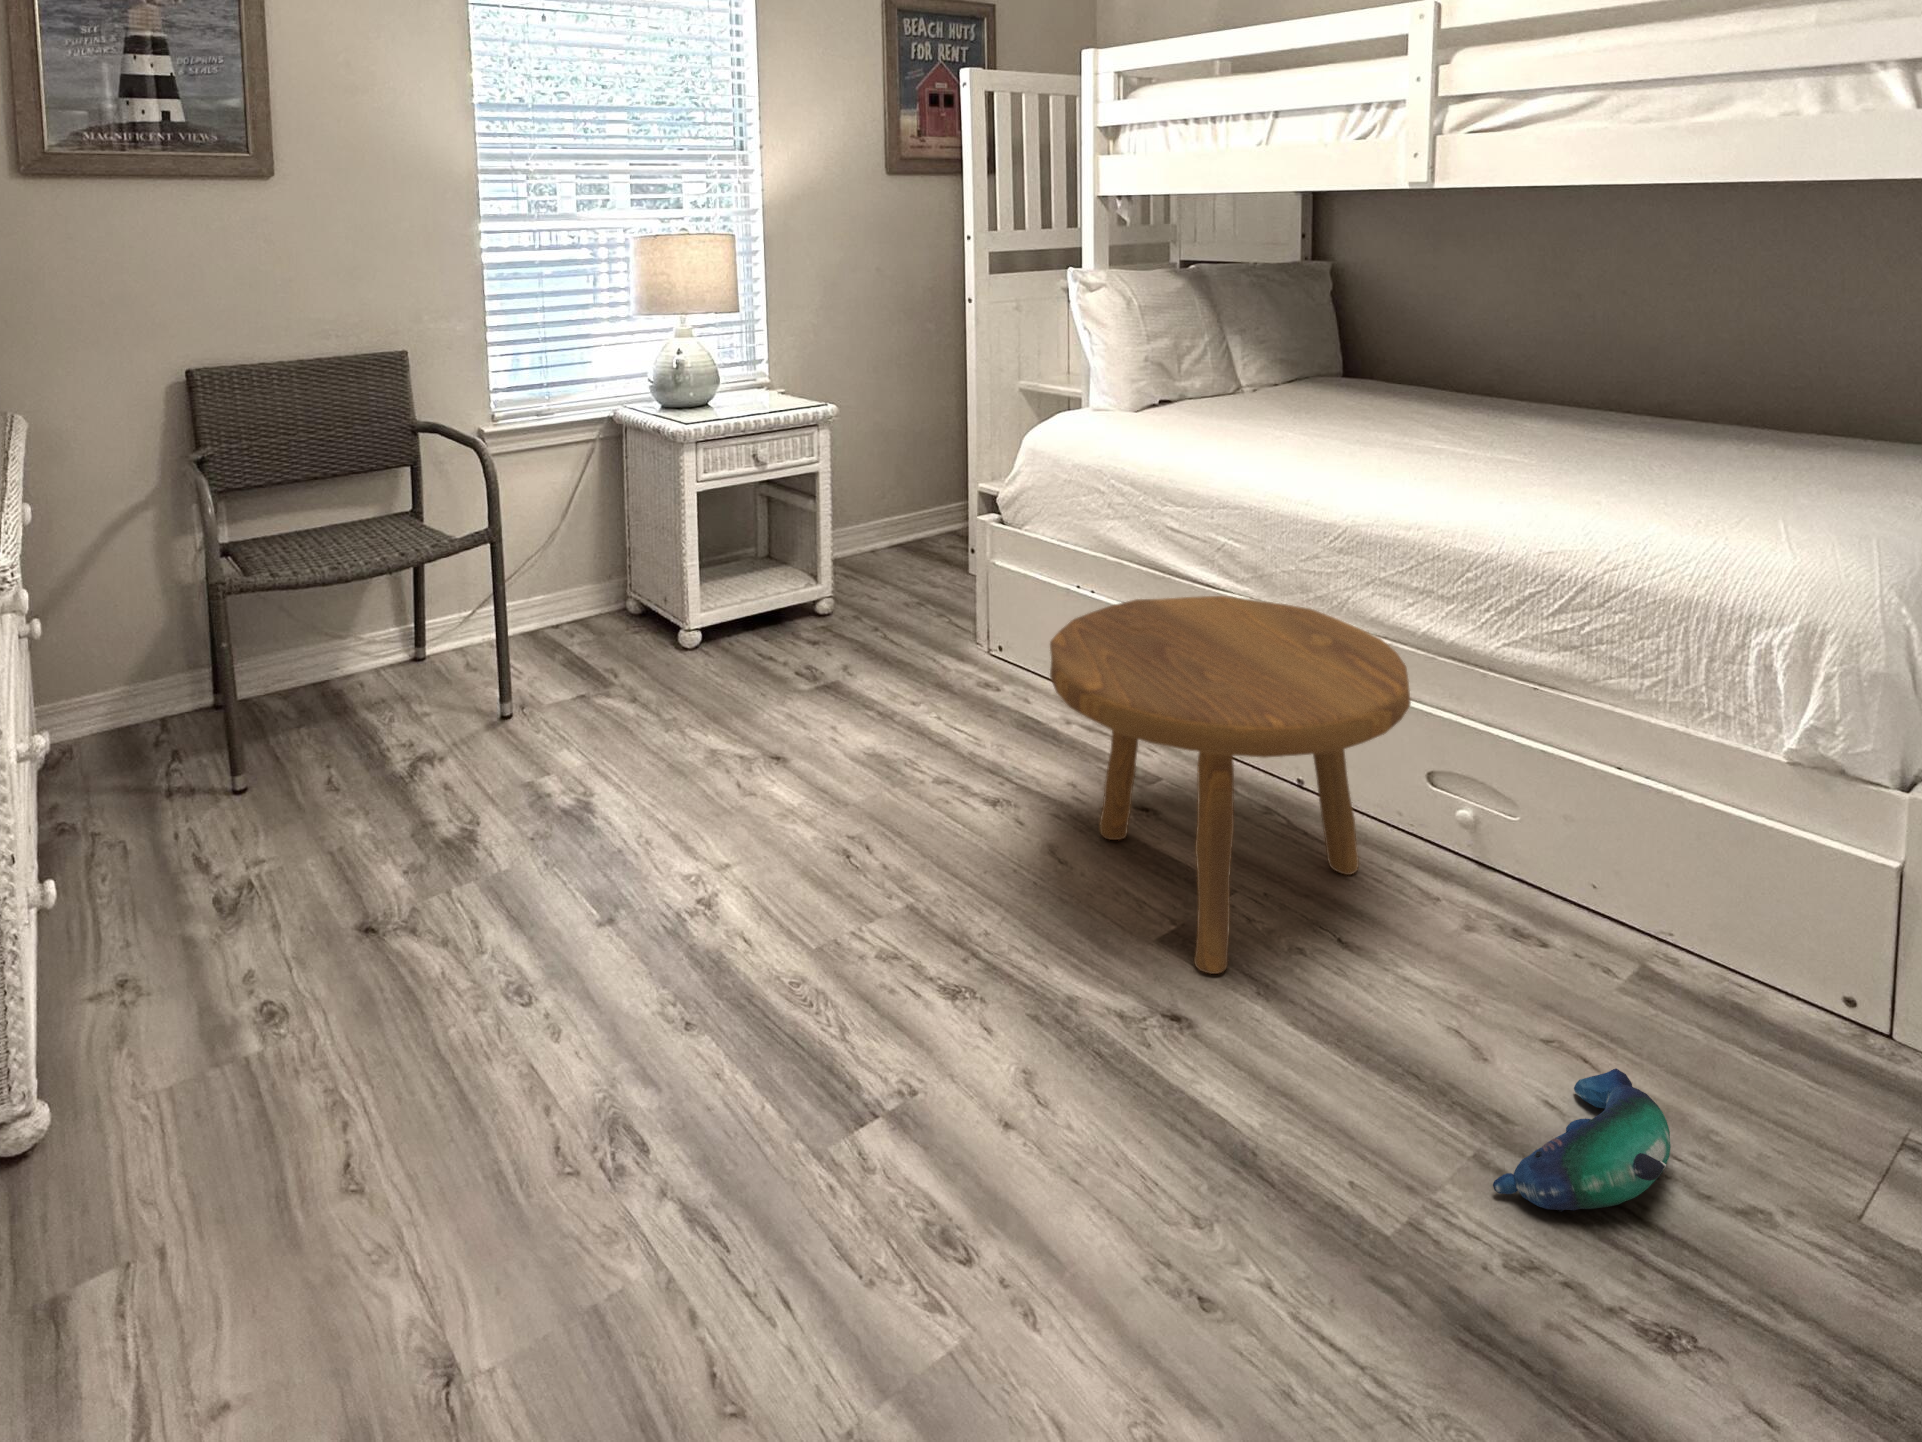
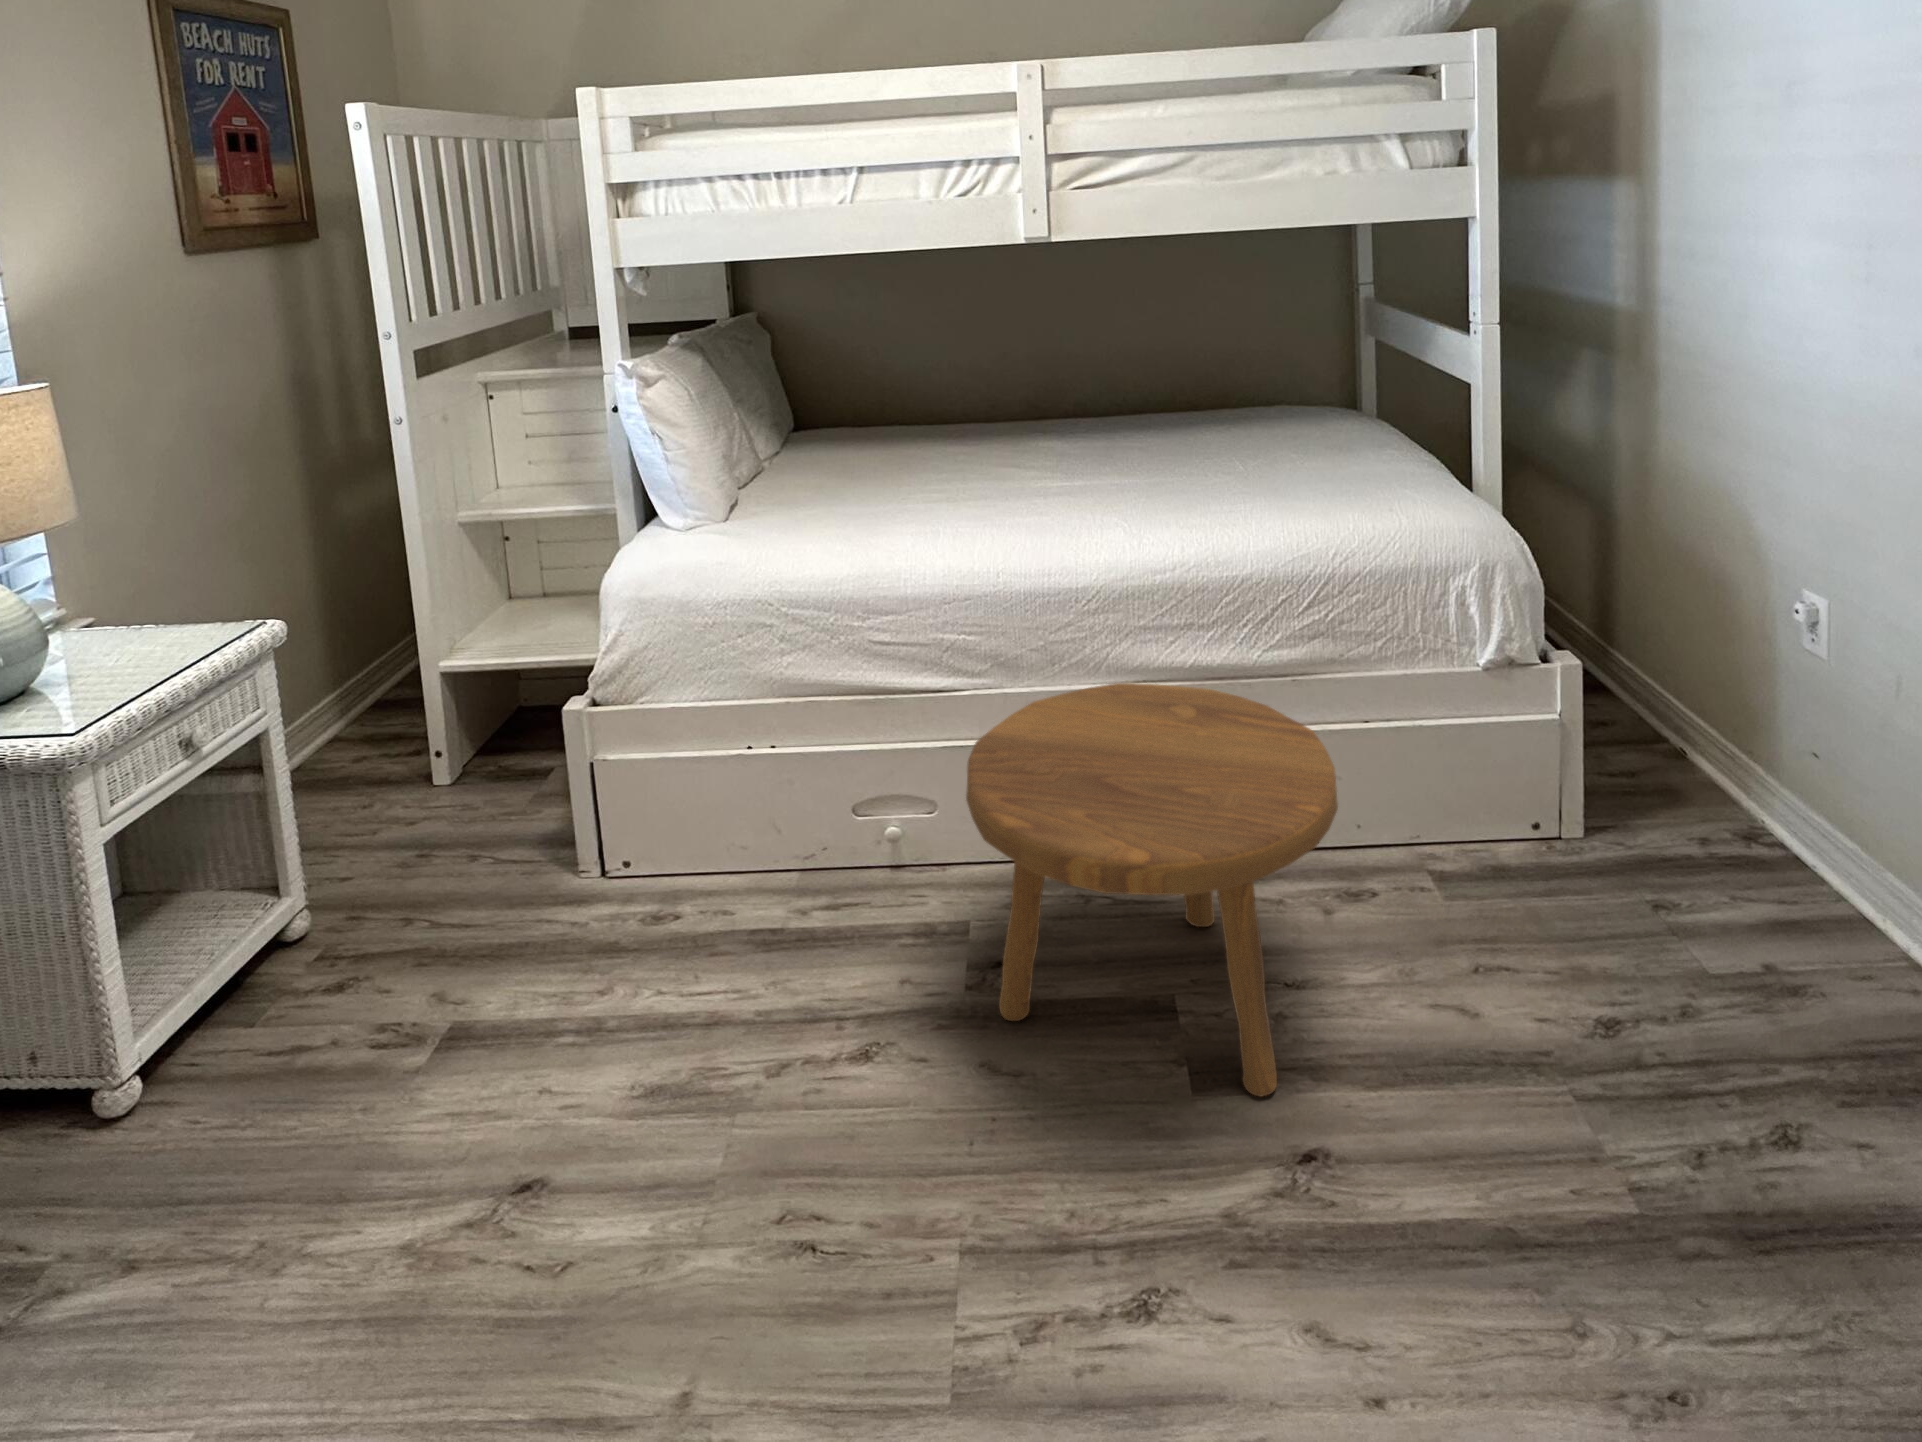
plush toy: present [1493,1069,1671,1212] -> none [1538,968,1690,1120]

